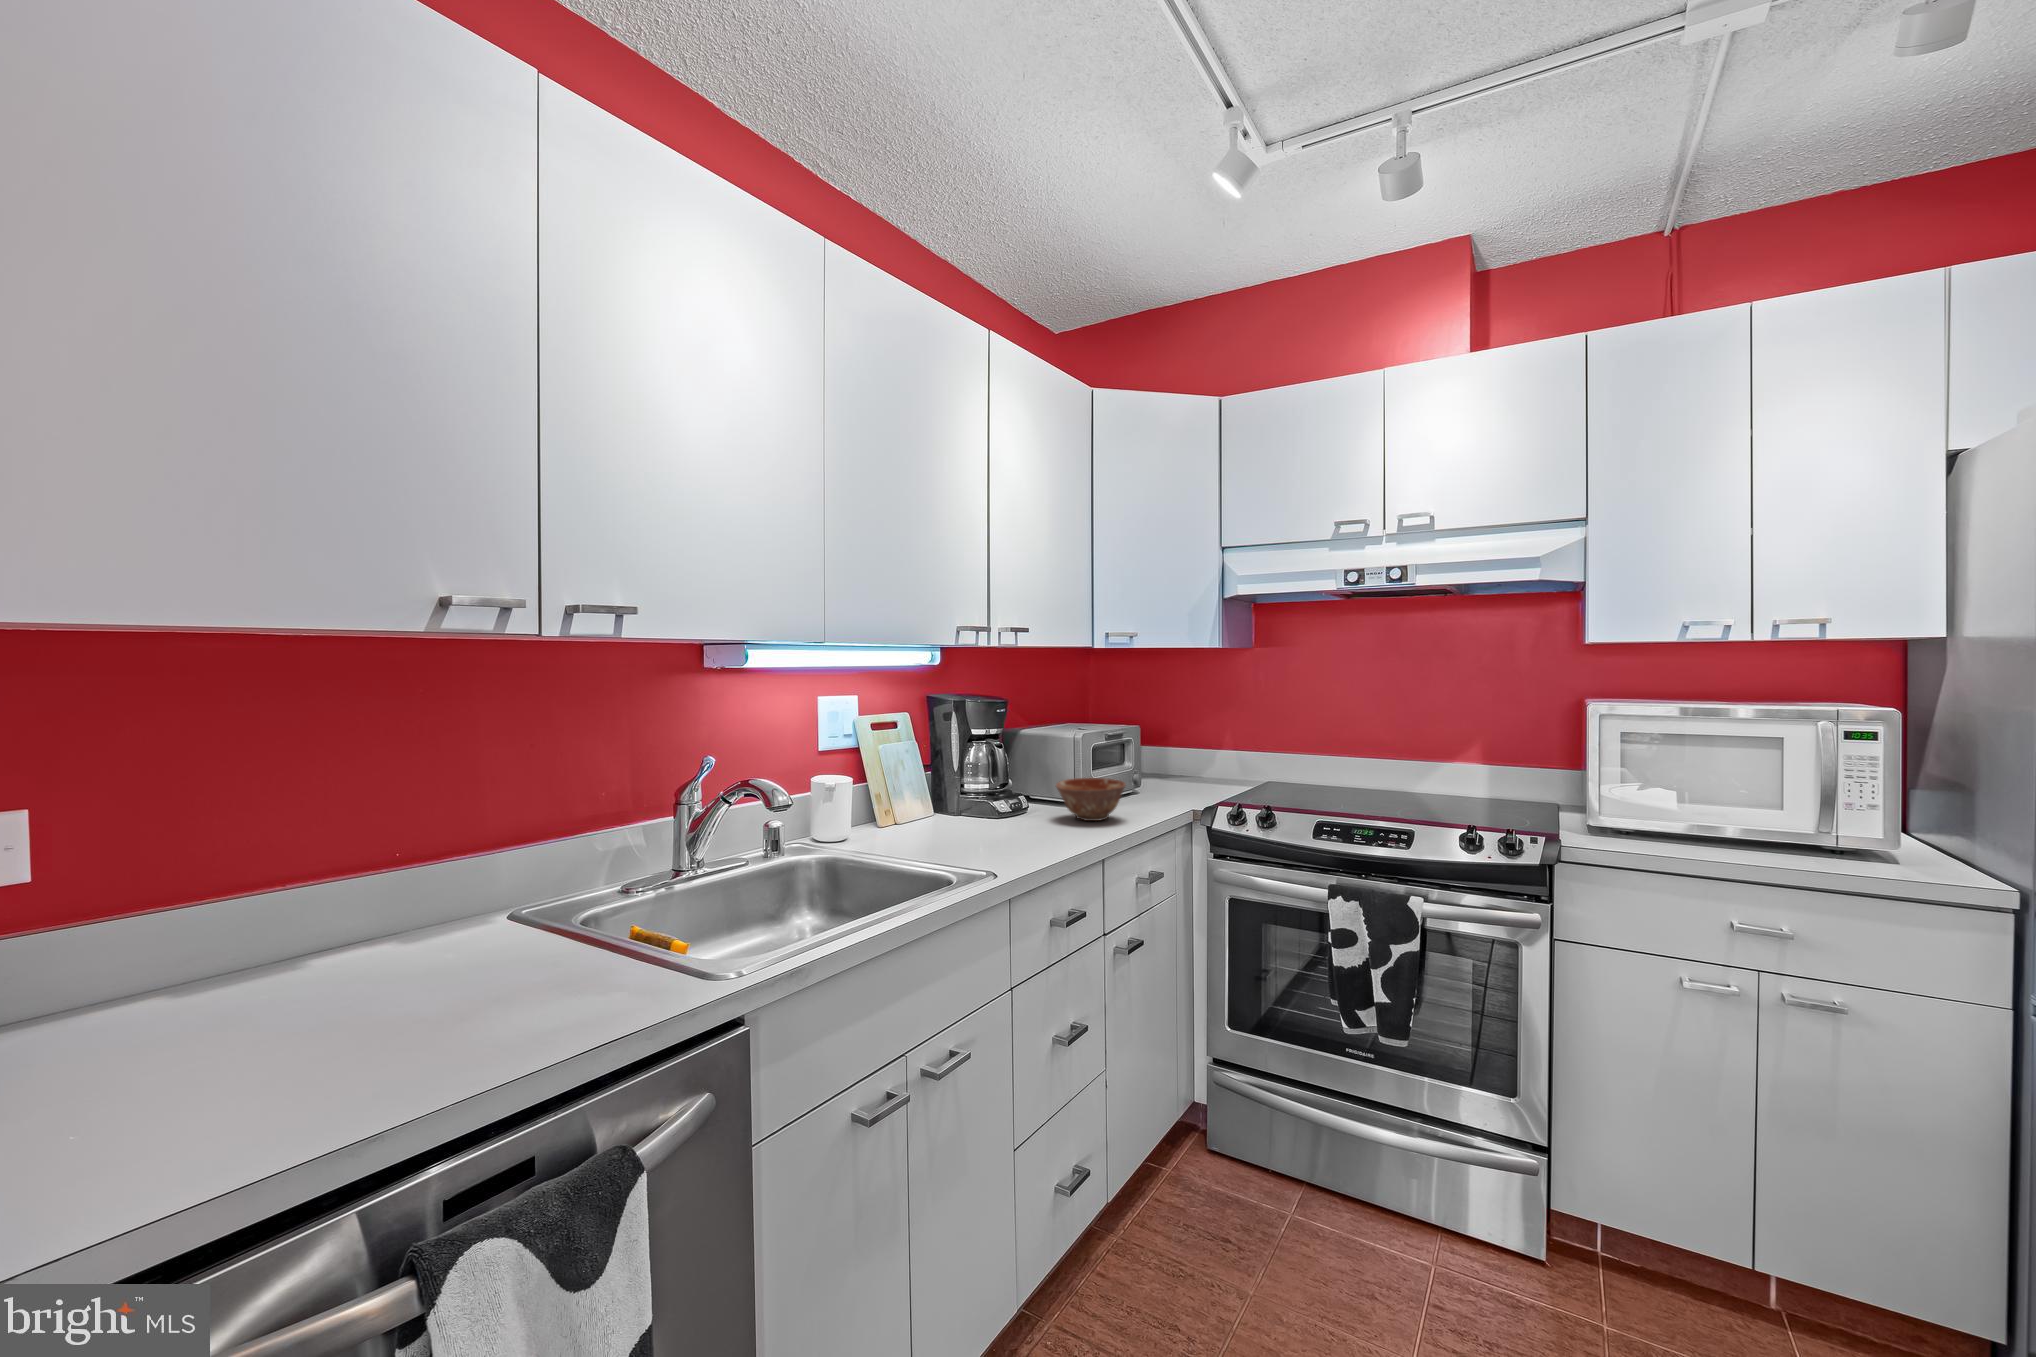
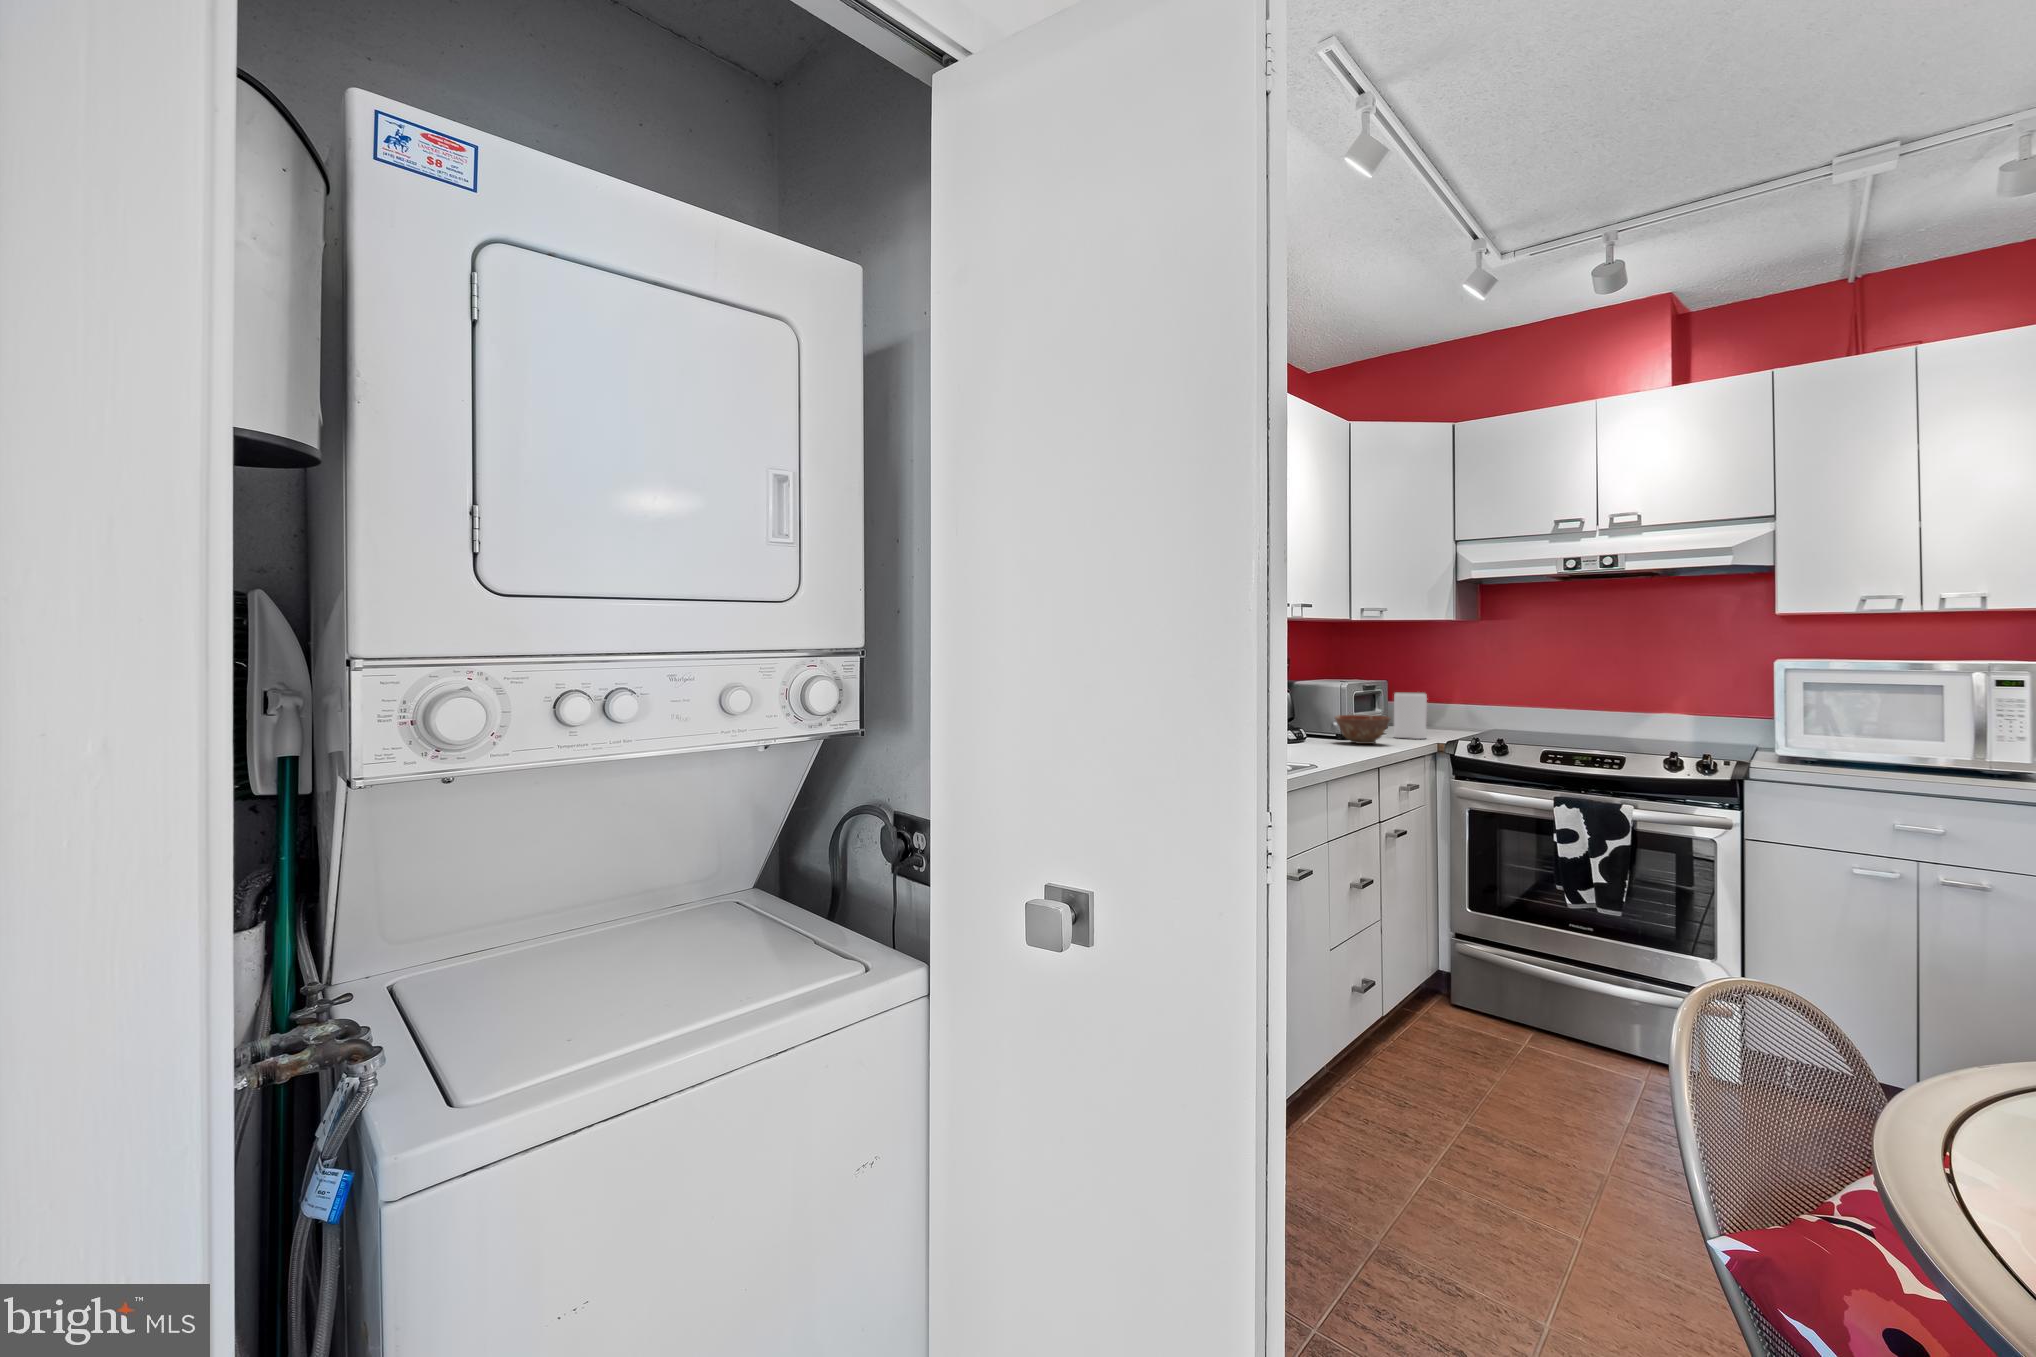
jar: none [1148,738,1186,800] -> present [1393,692,1427,739]

